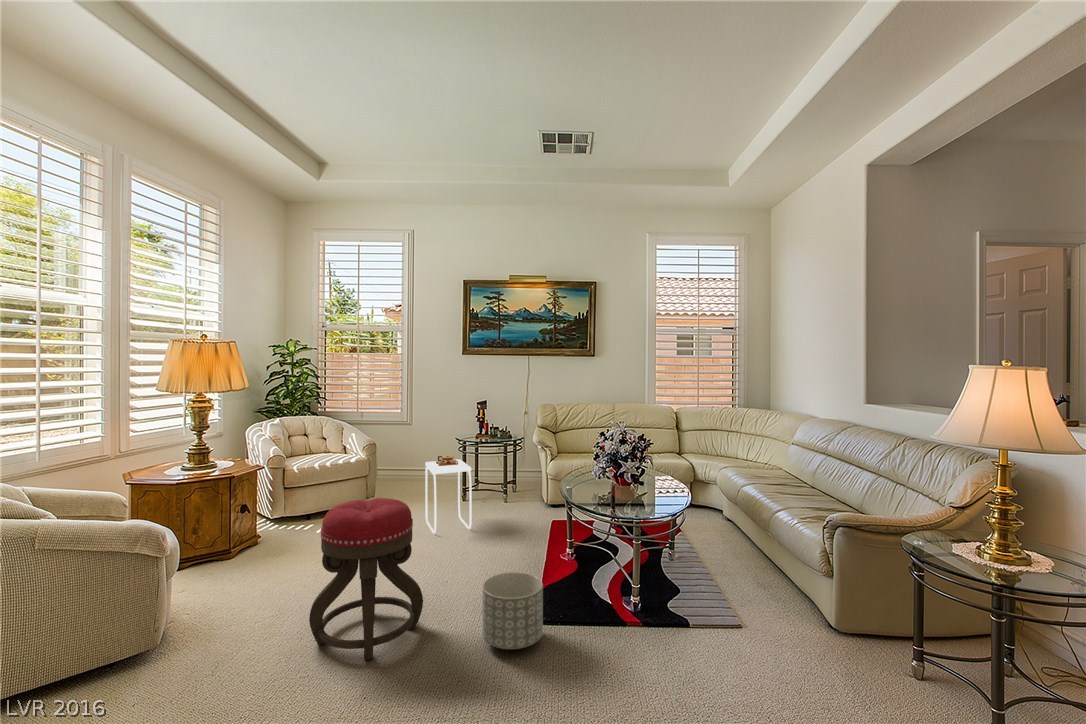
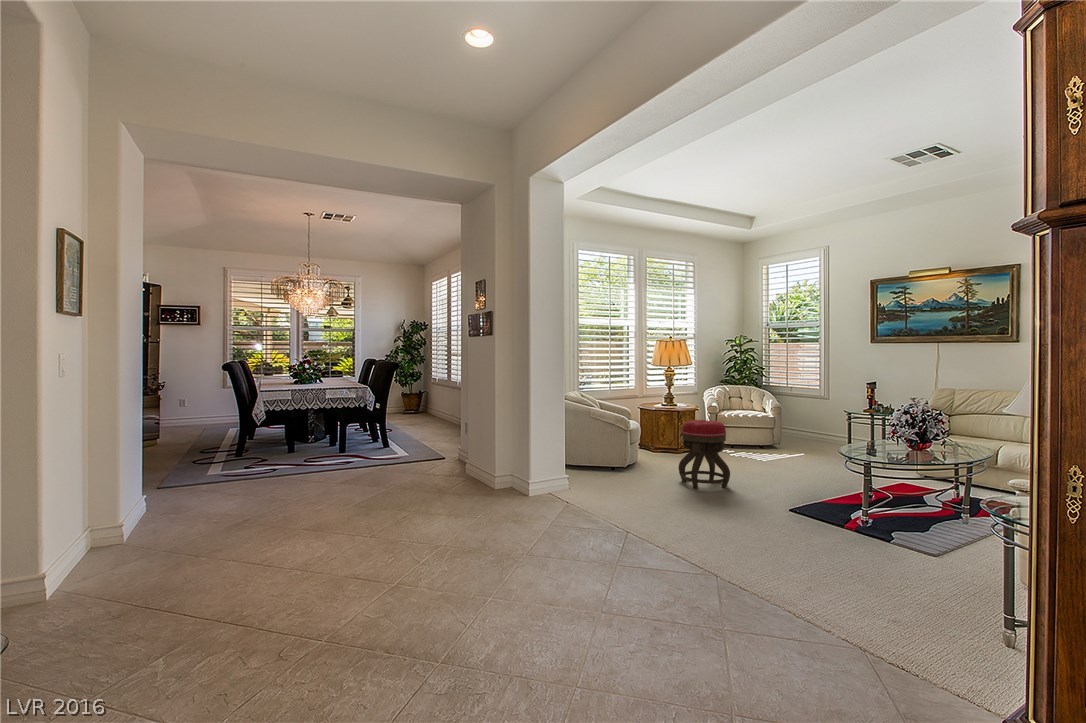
side table: present [425,456,472,534] -> none [789,417,823,470]
planter: present [482,572,543,650] -> none [745,468,780,504]

